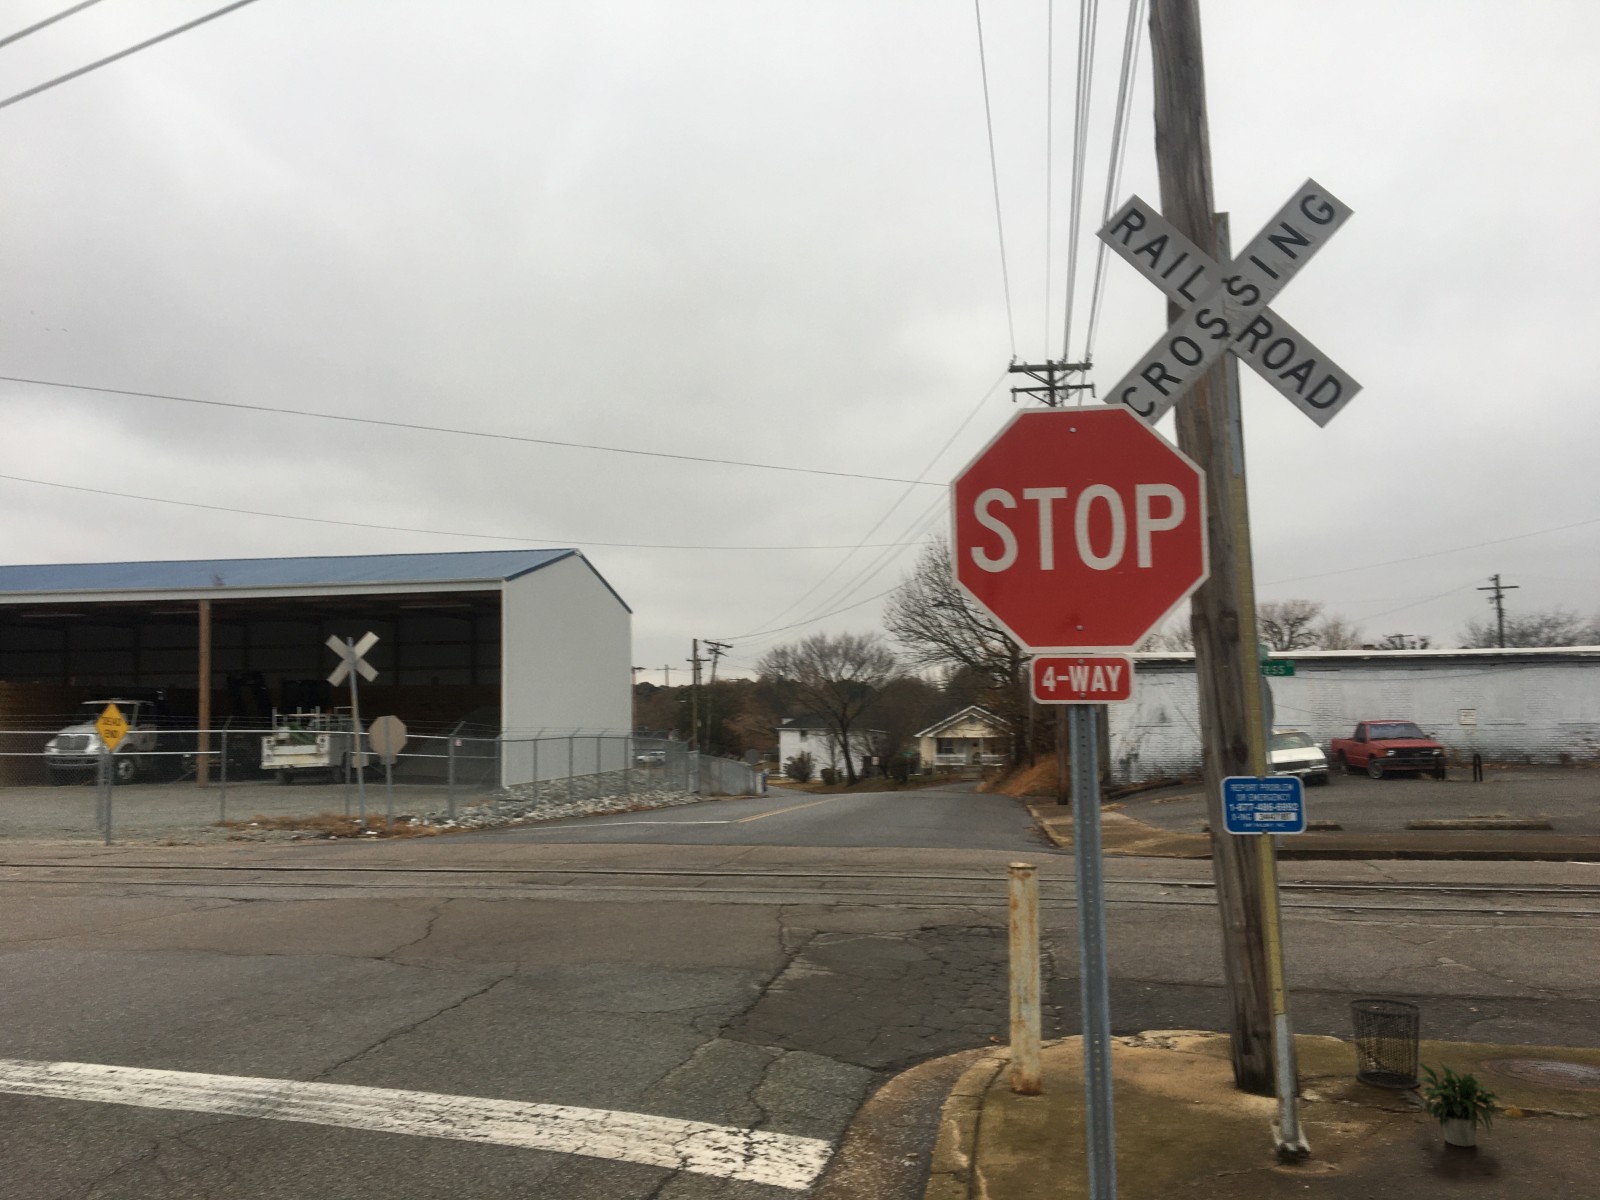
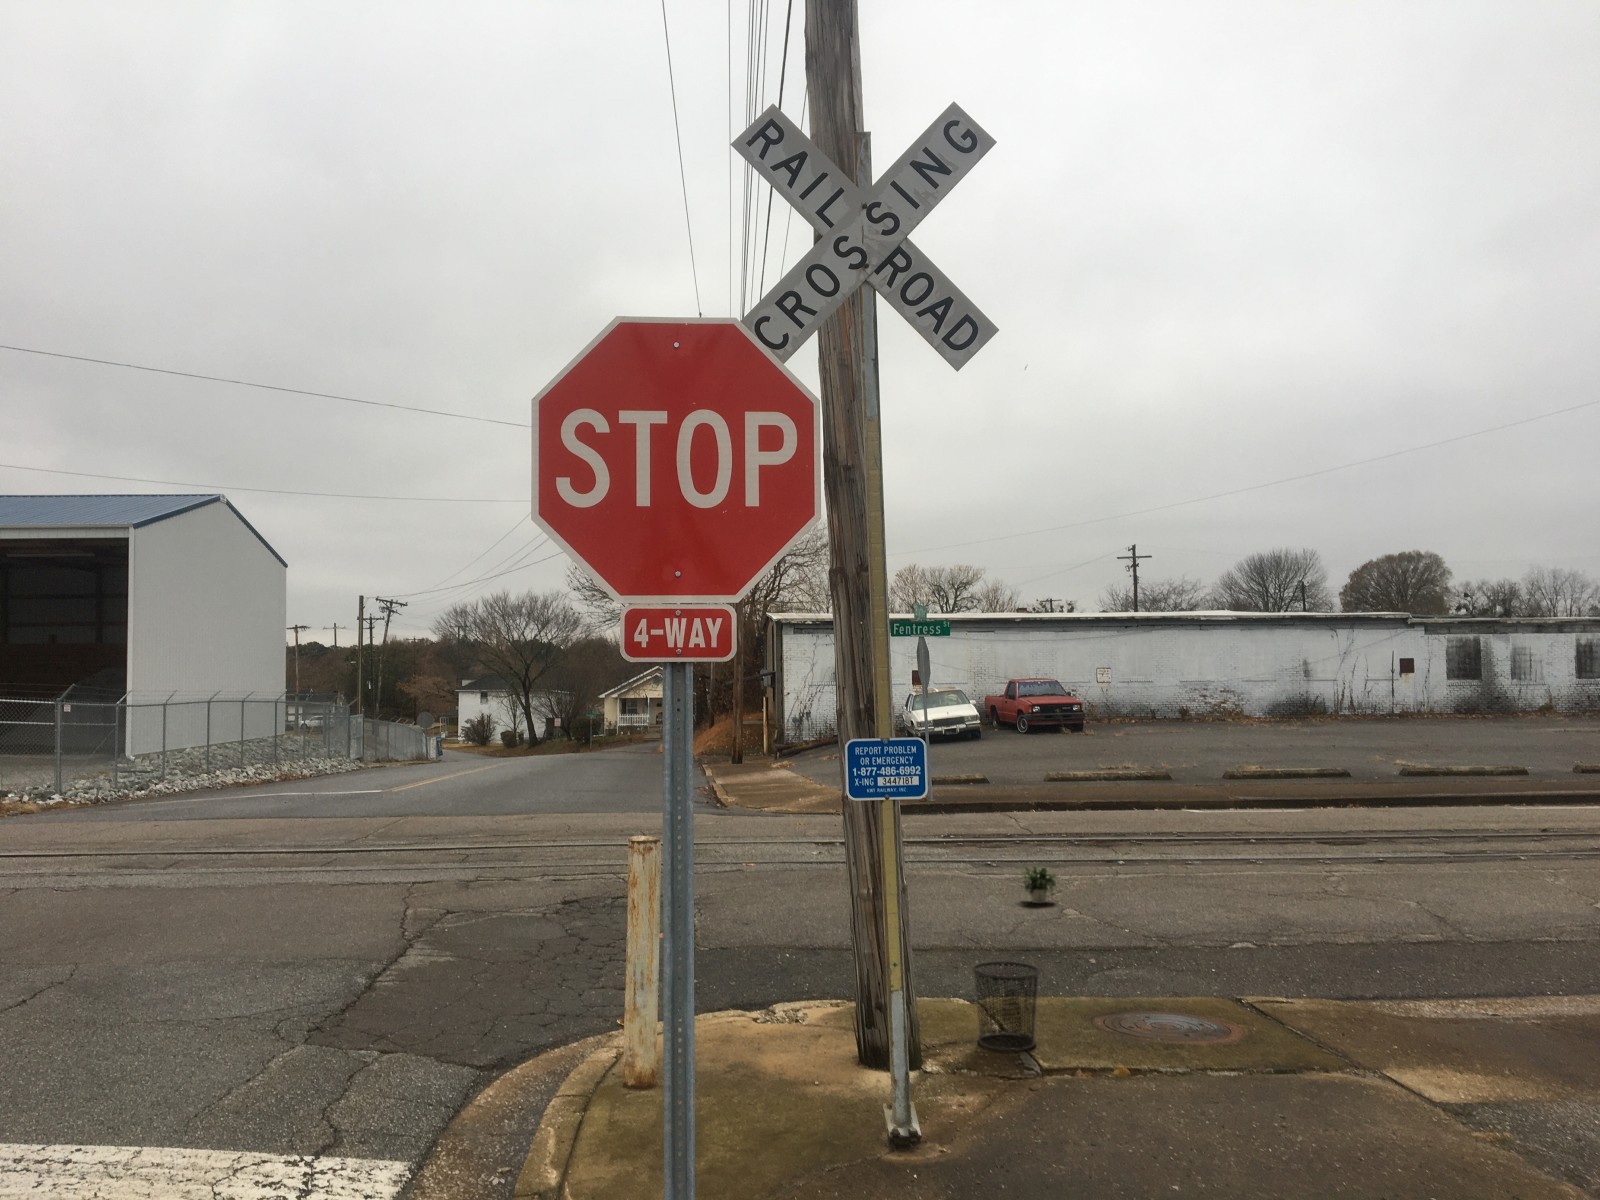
bench: present [1435,753,1483,782] -> none [1073,711,1113,737]
potted plant: present [1414,1061,1501,1146] -> present [1021,865,1058,903]

